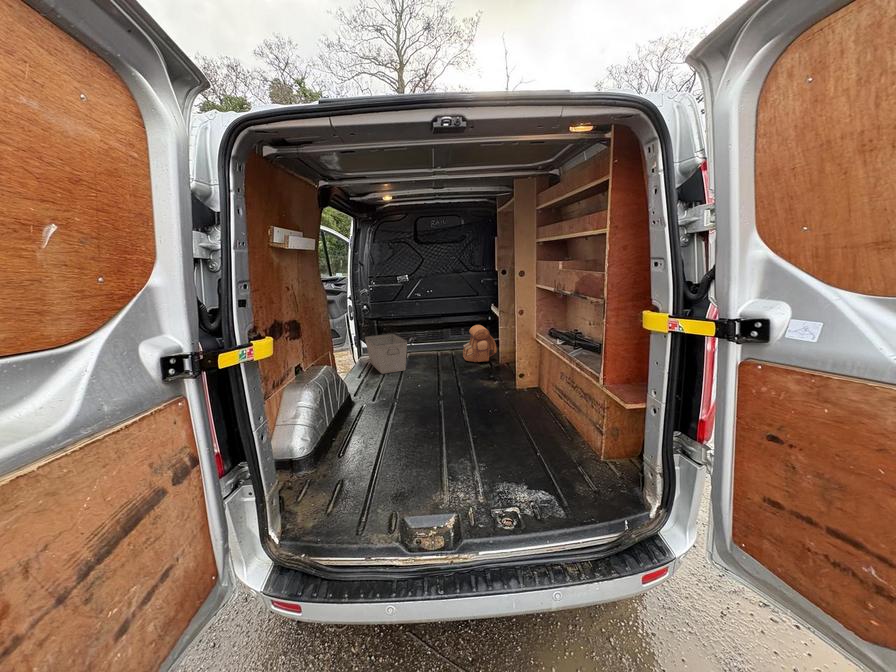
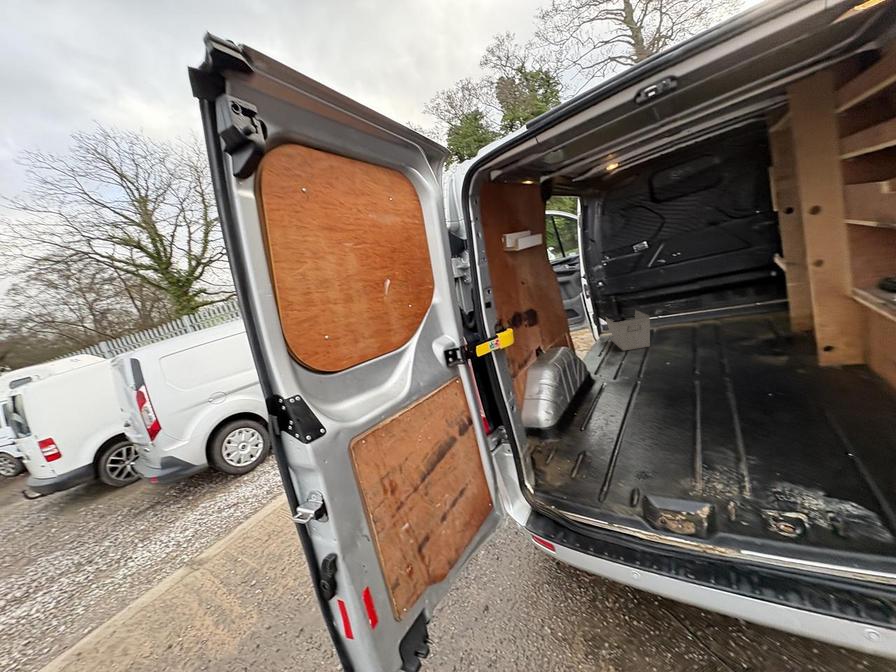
backpack: present [463,325,497,362] -> none [725,288,778,333]

